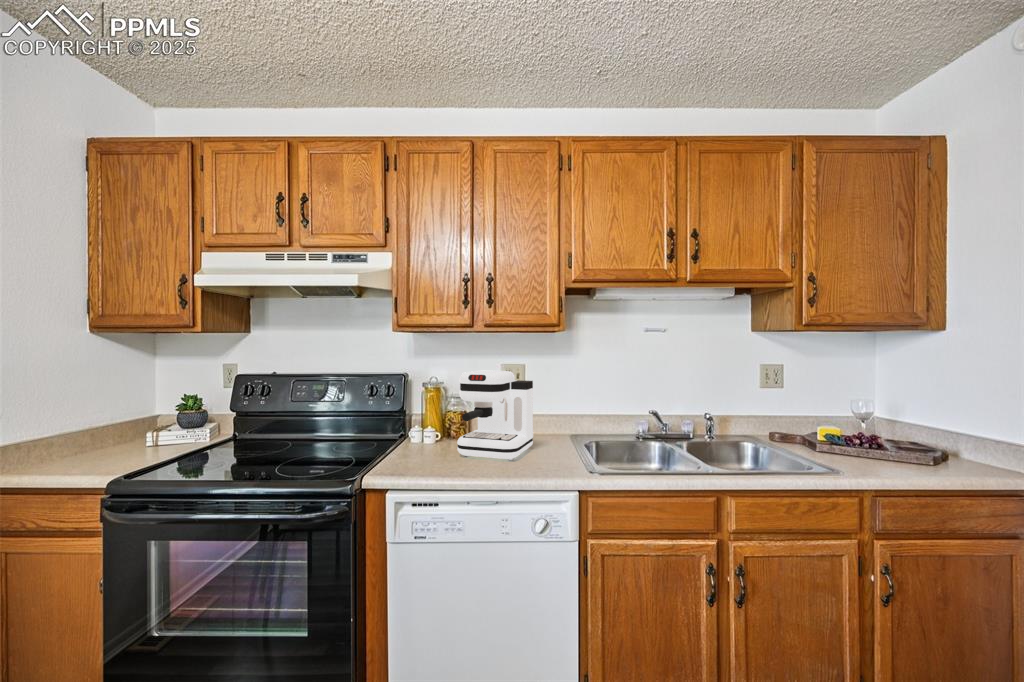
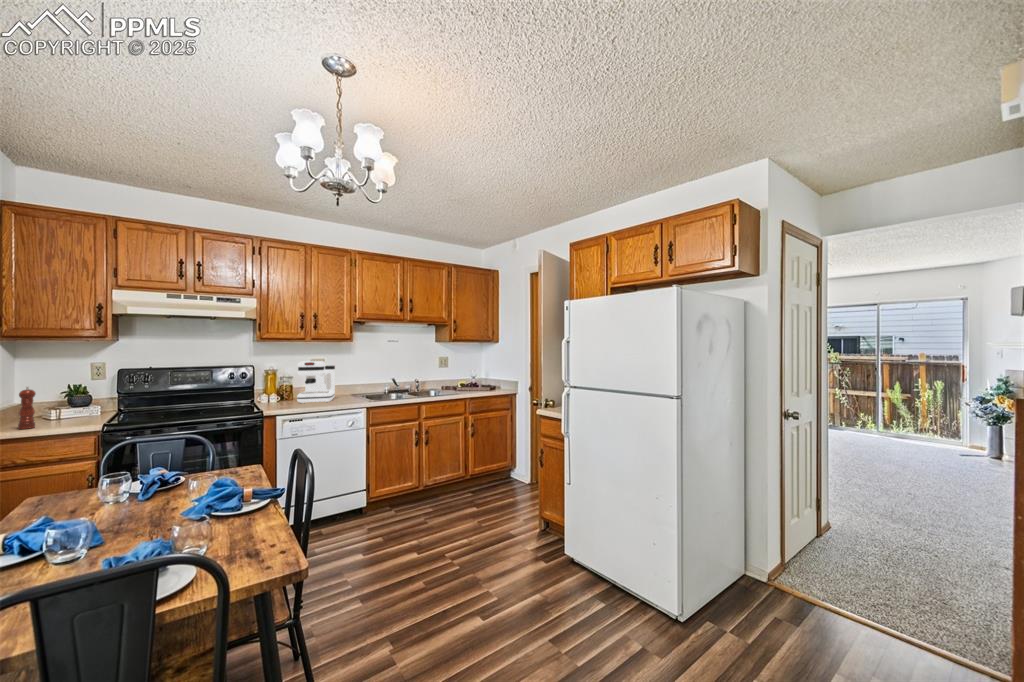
pepper mill: none [62,404,85,471] -> present [18,387,36,429]

